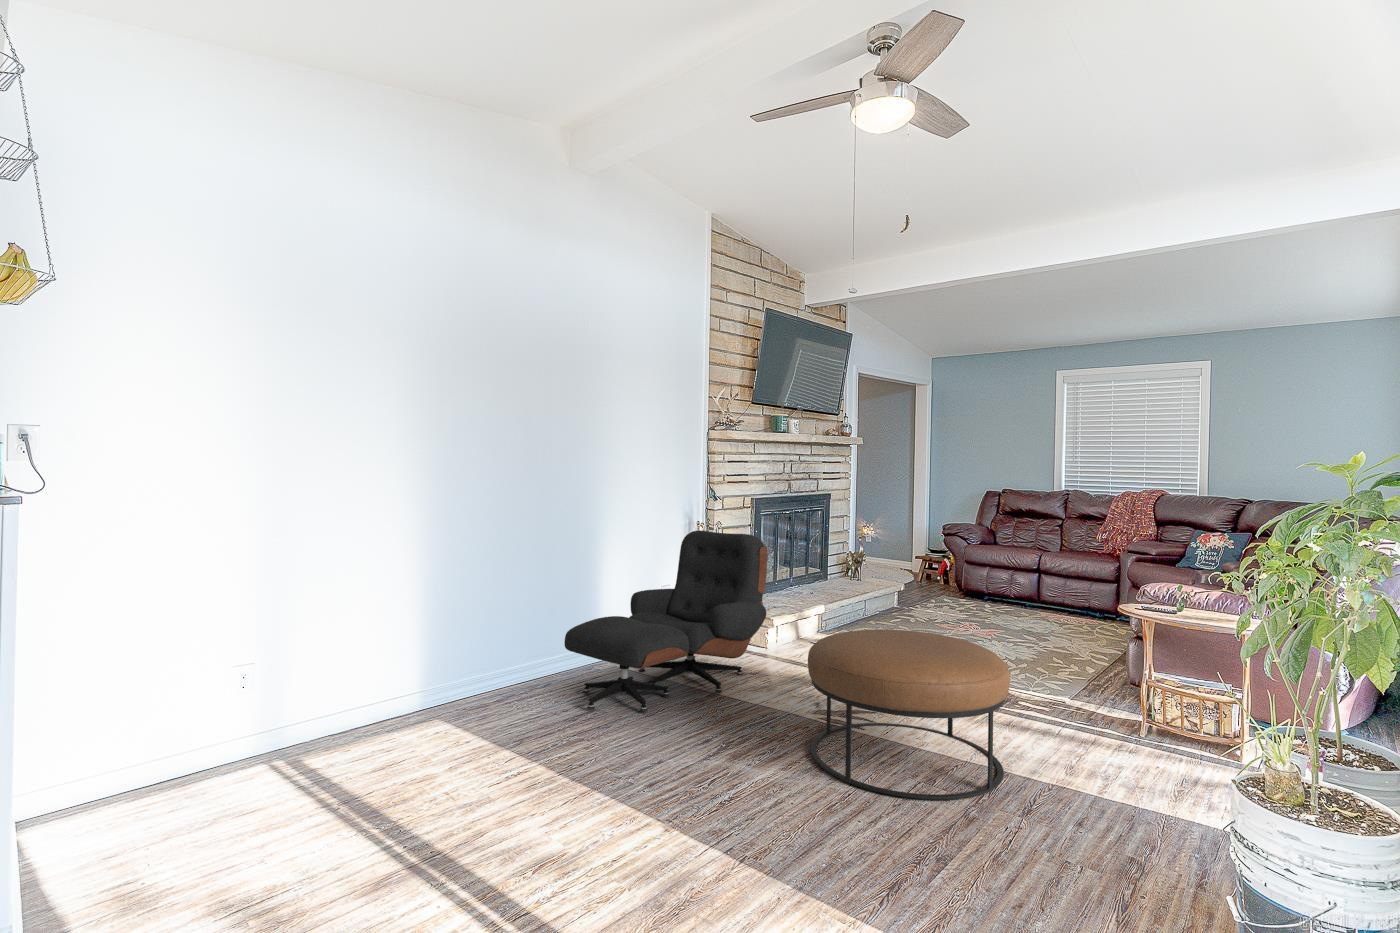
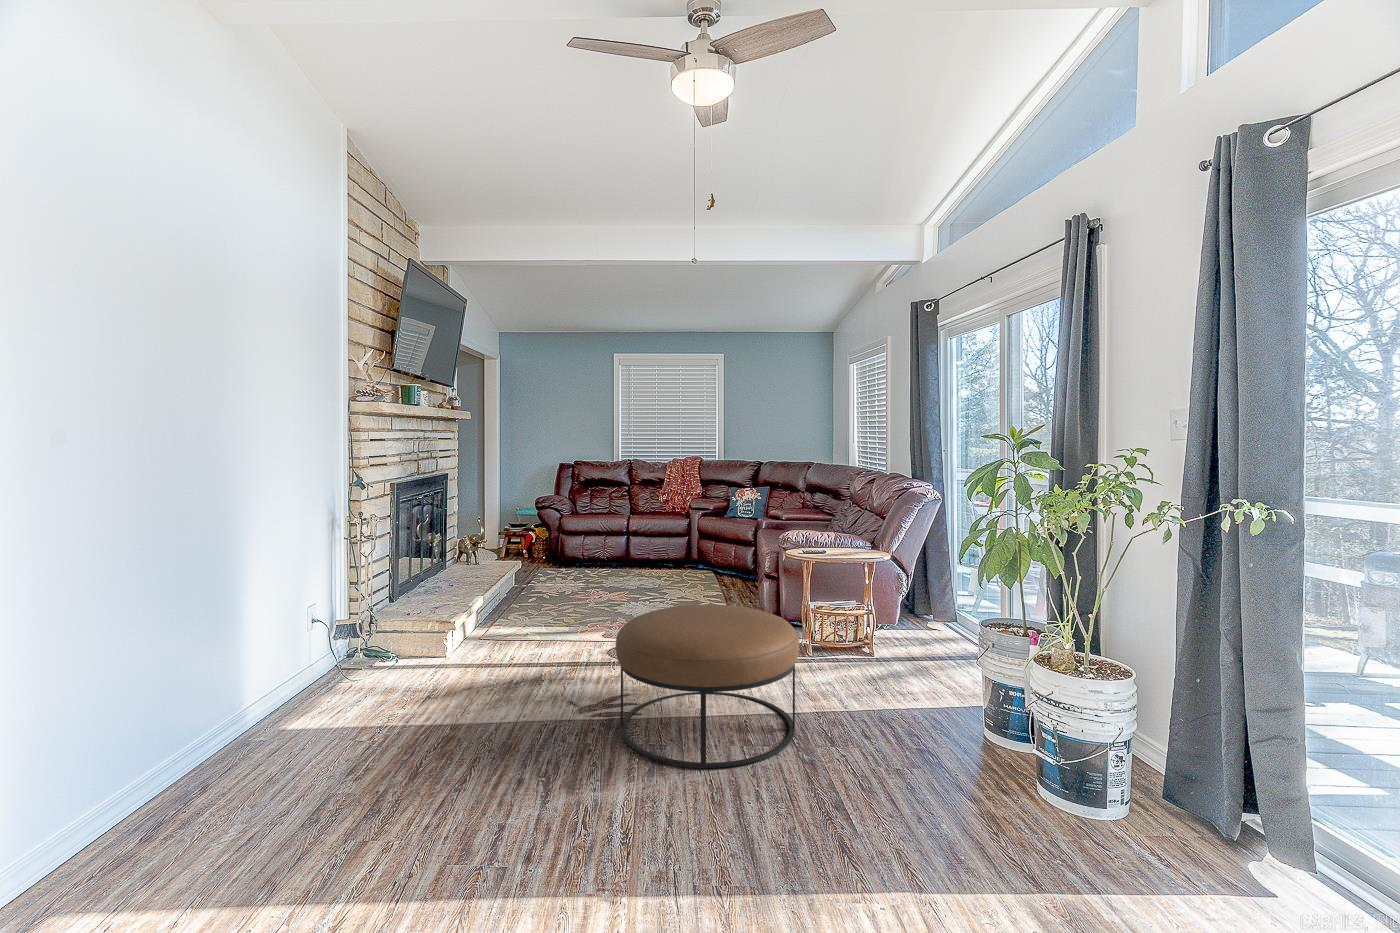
lounge chair: present [564,530,767,712] -> none [241,529,492,805]

